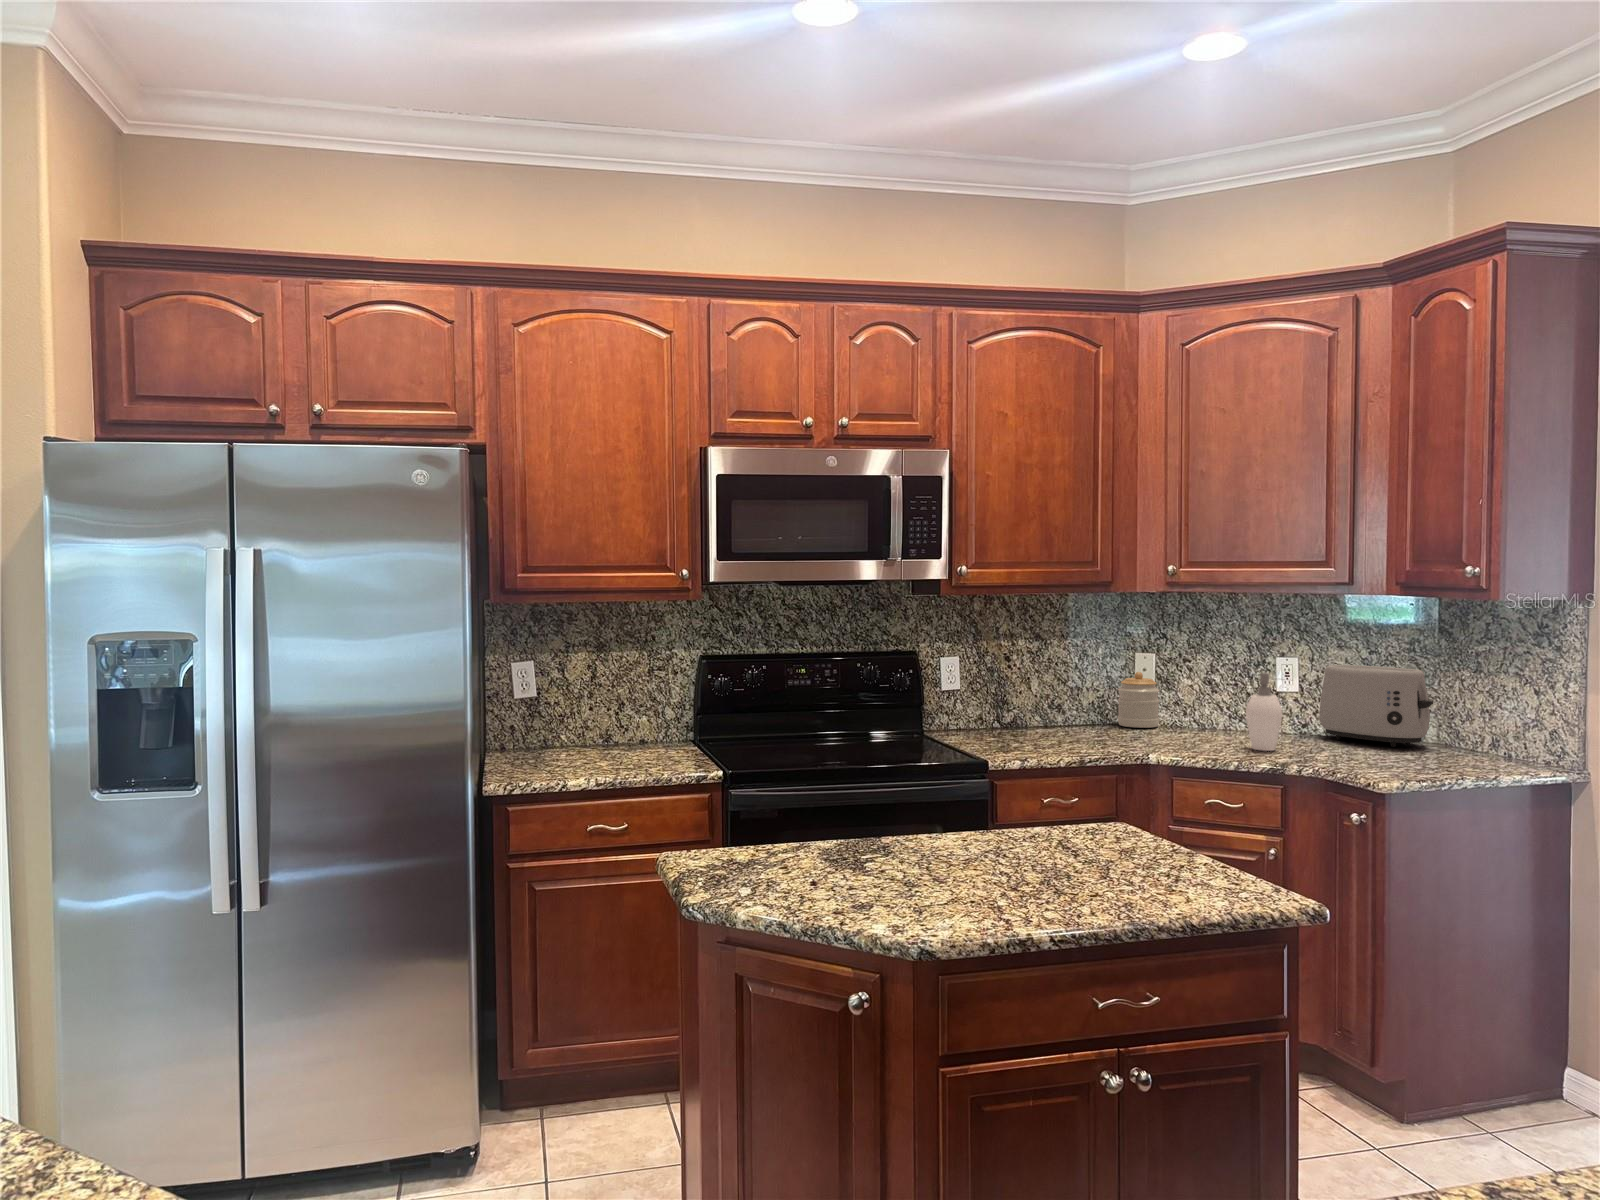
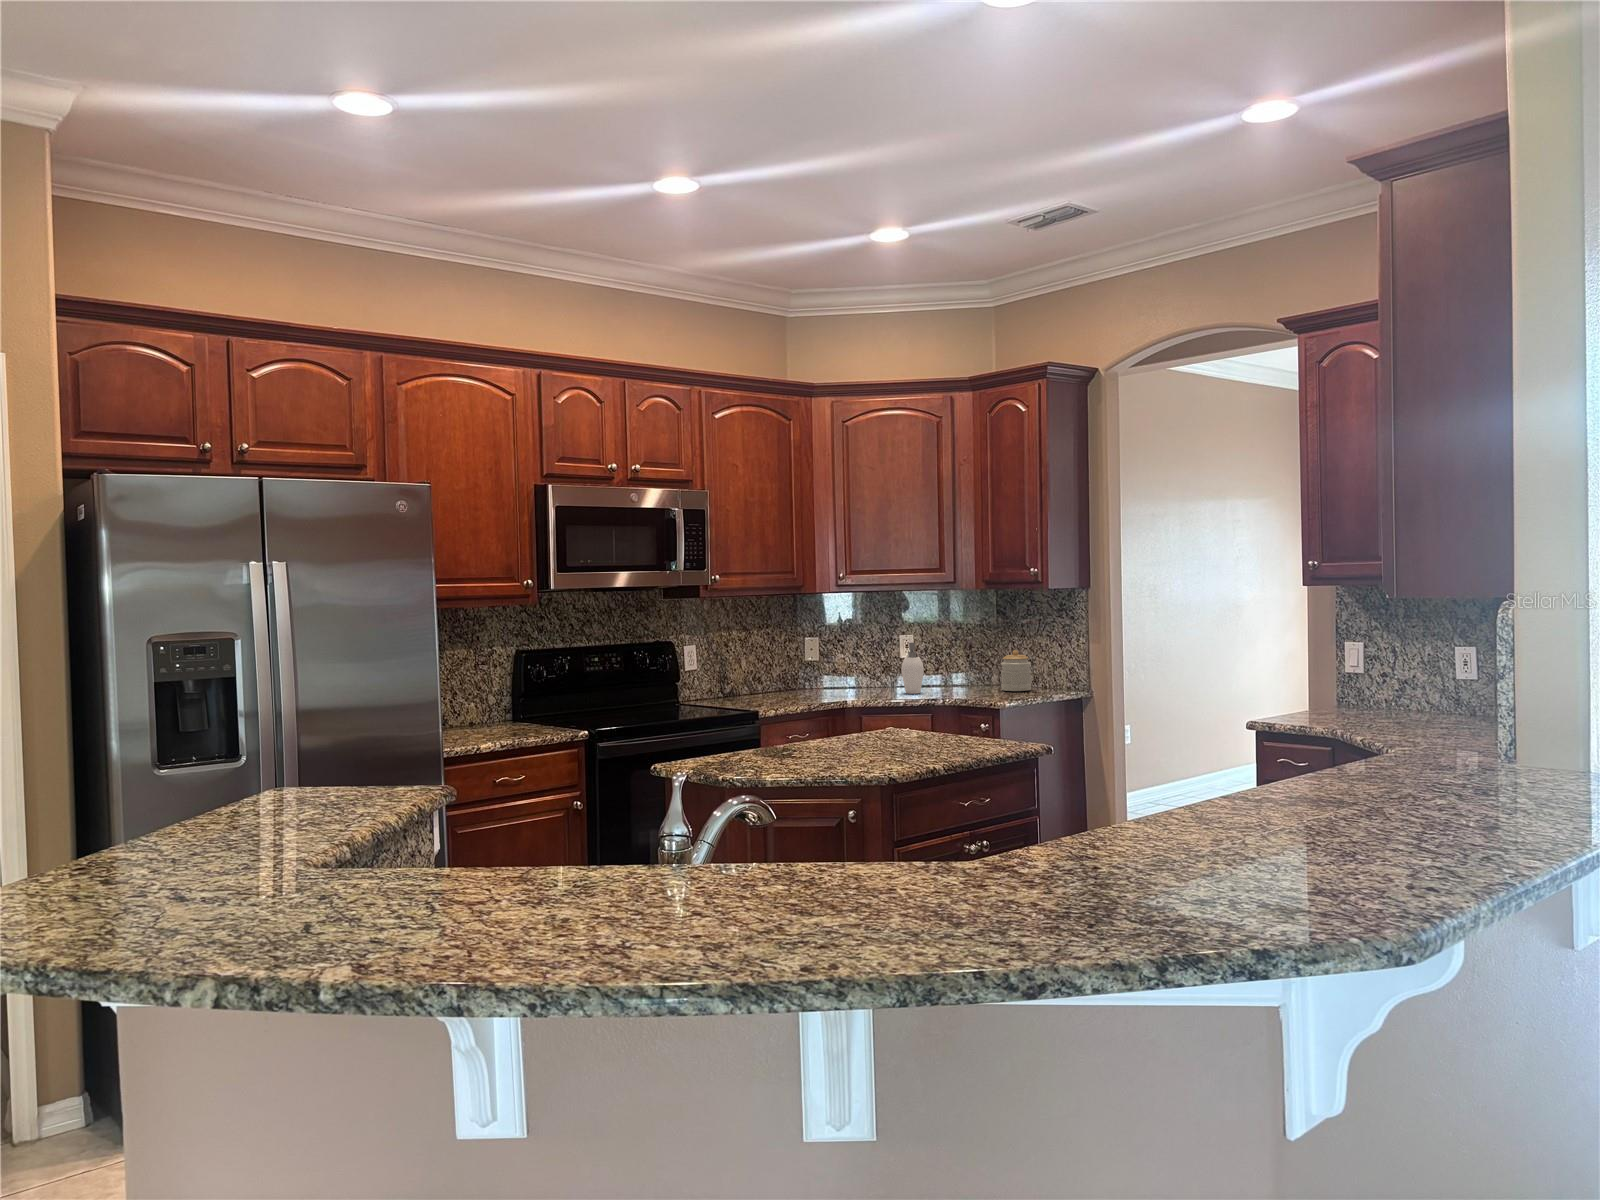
toaster: present [1319,665,1433,747] -> none [934,637,1004,686]
jar: present [1118,672,1159,728] -> present [1001,650,1031,691]

